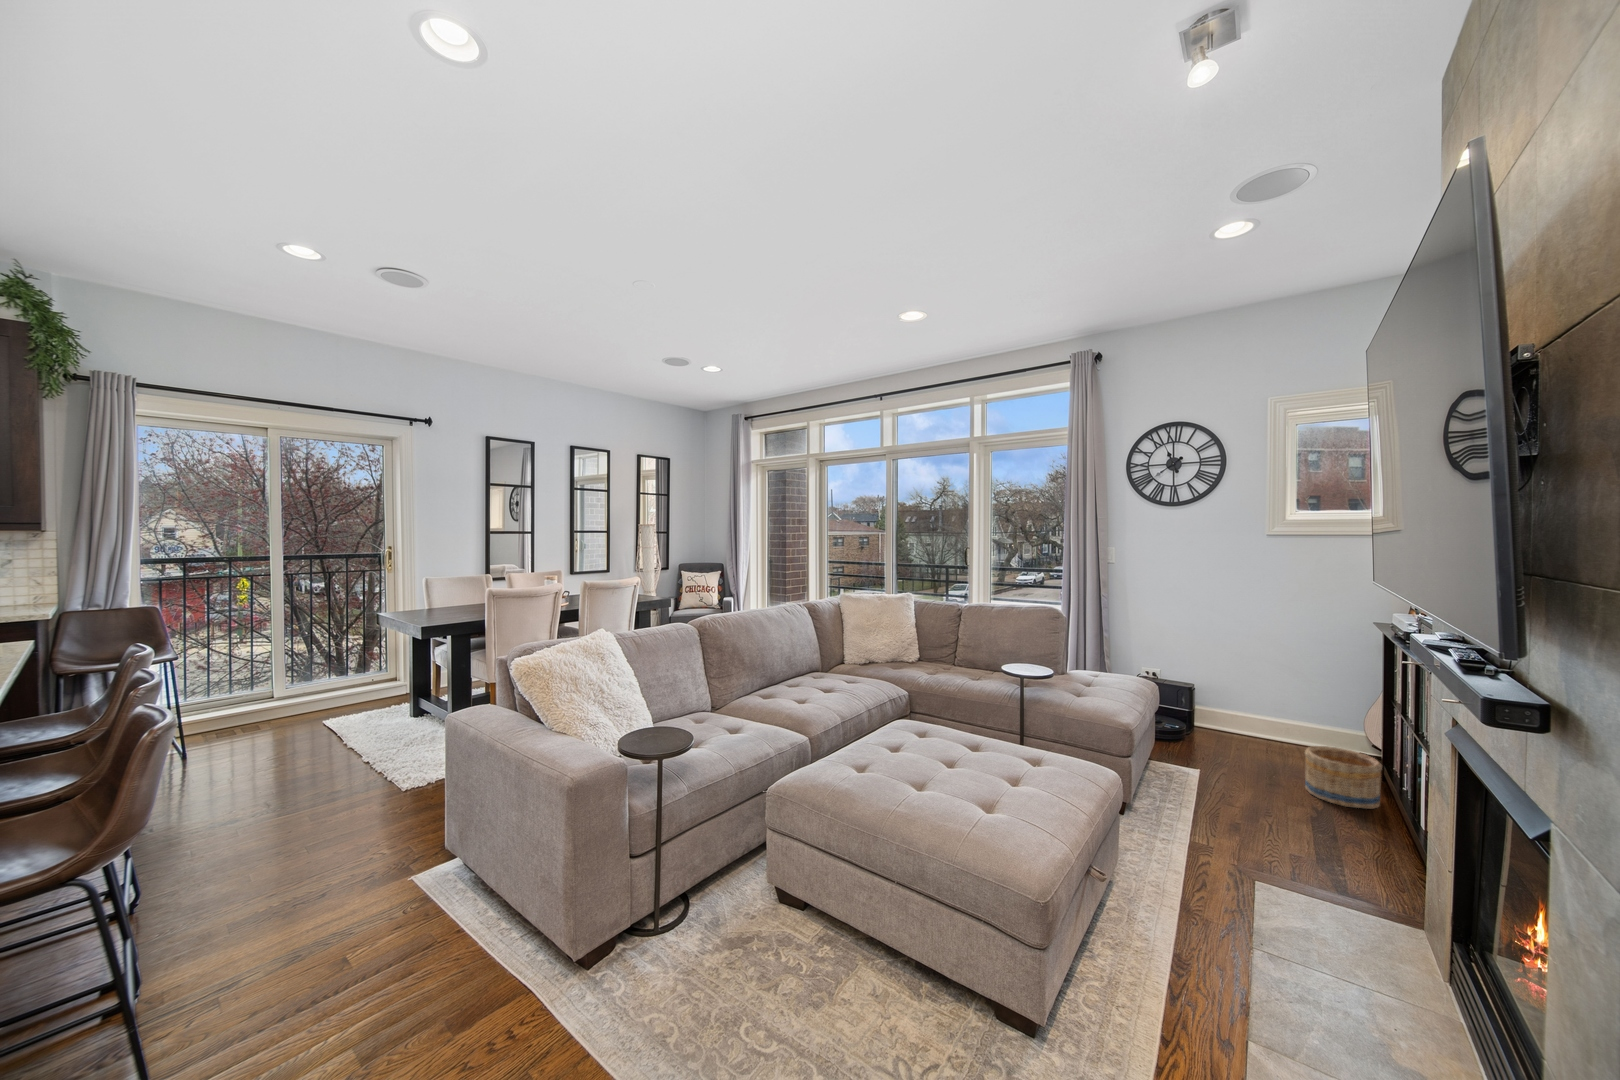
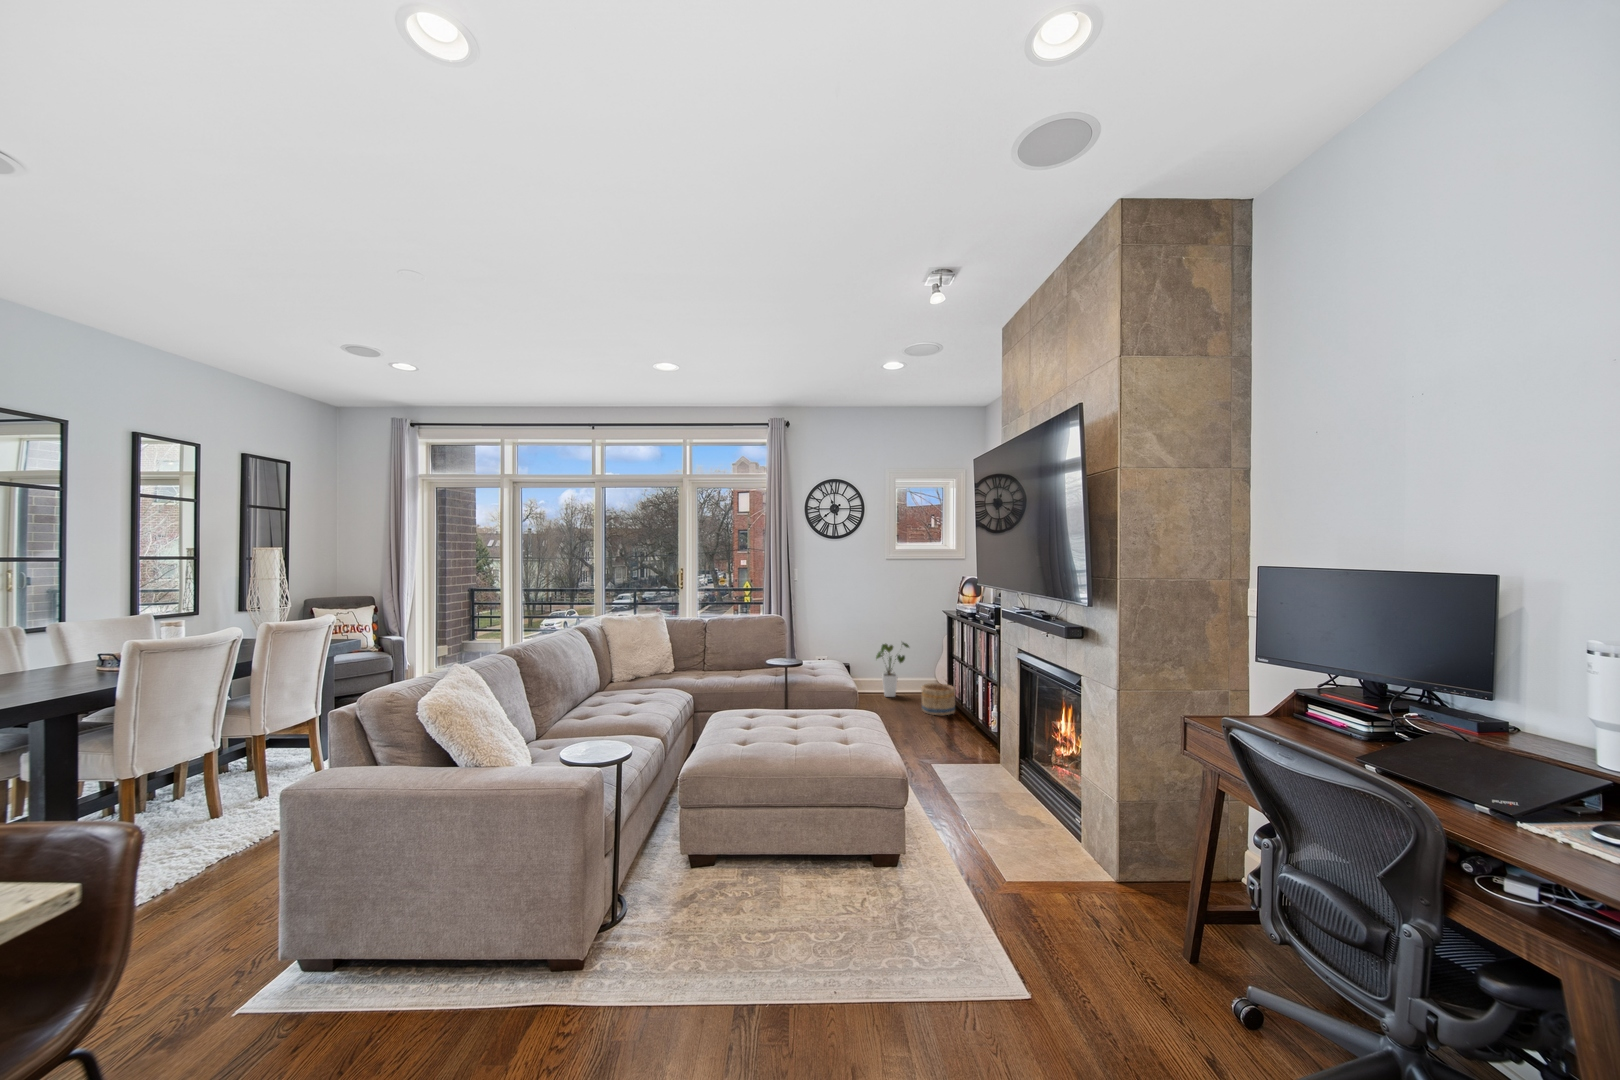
house plant: none [1233,667,1309,753] -> present [876,643,909,697]

